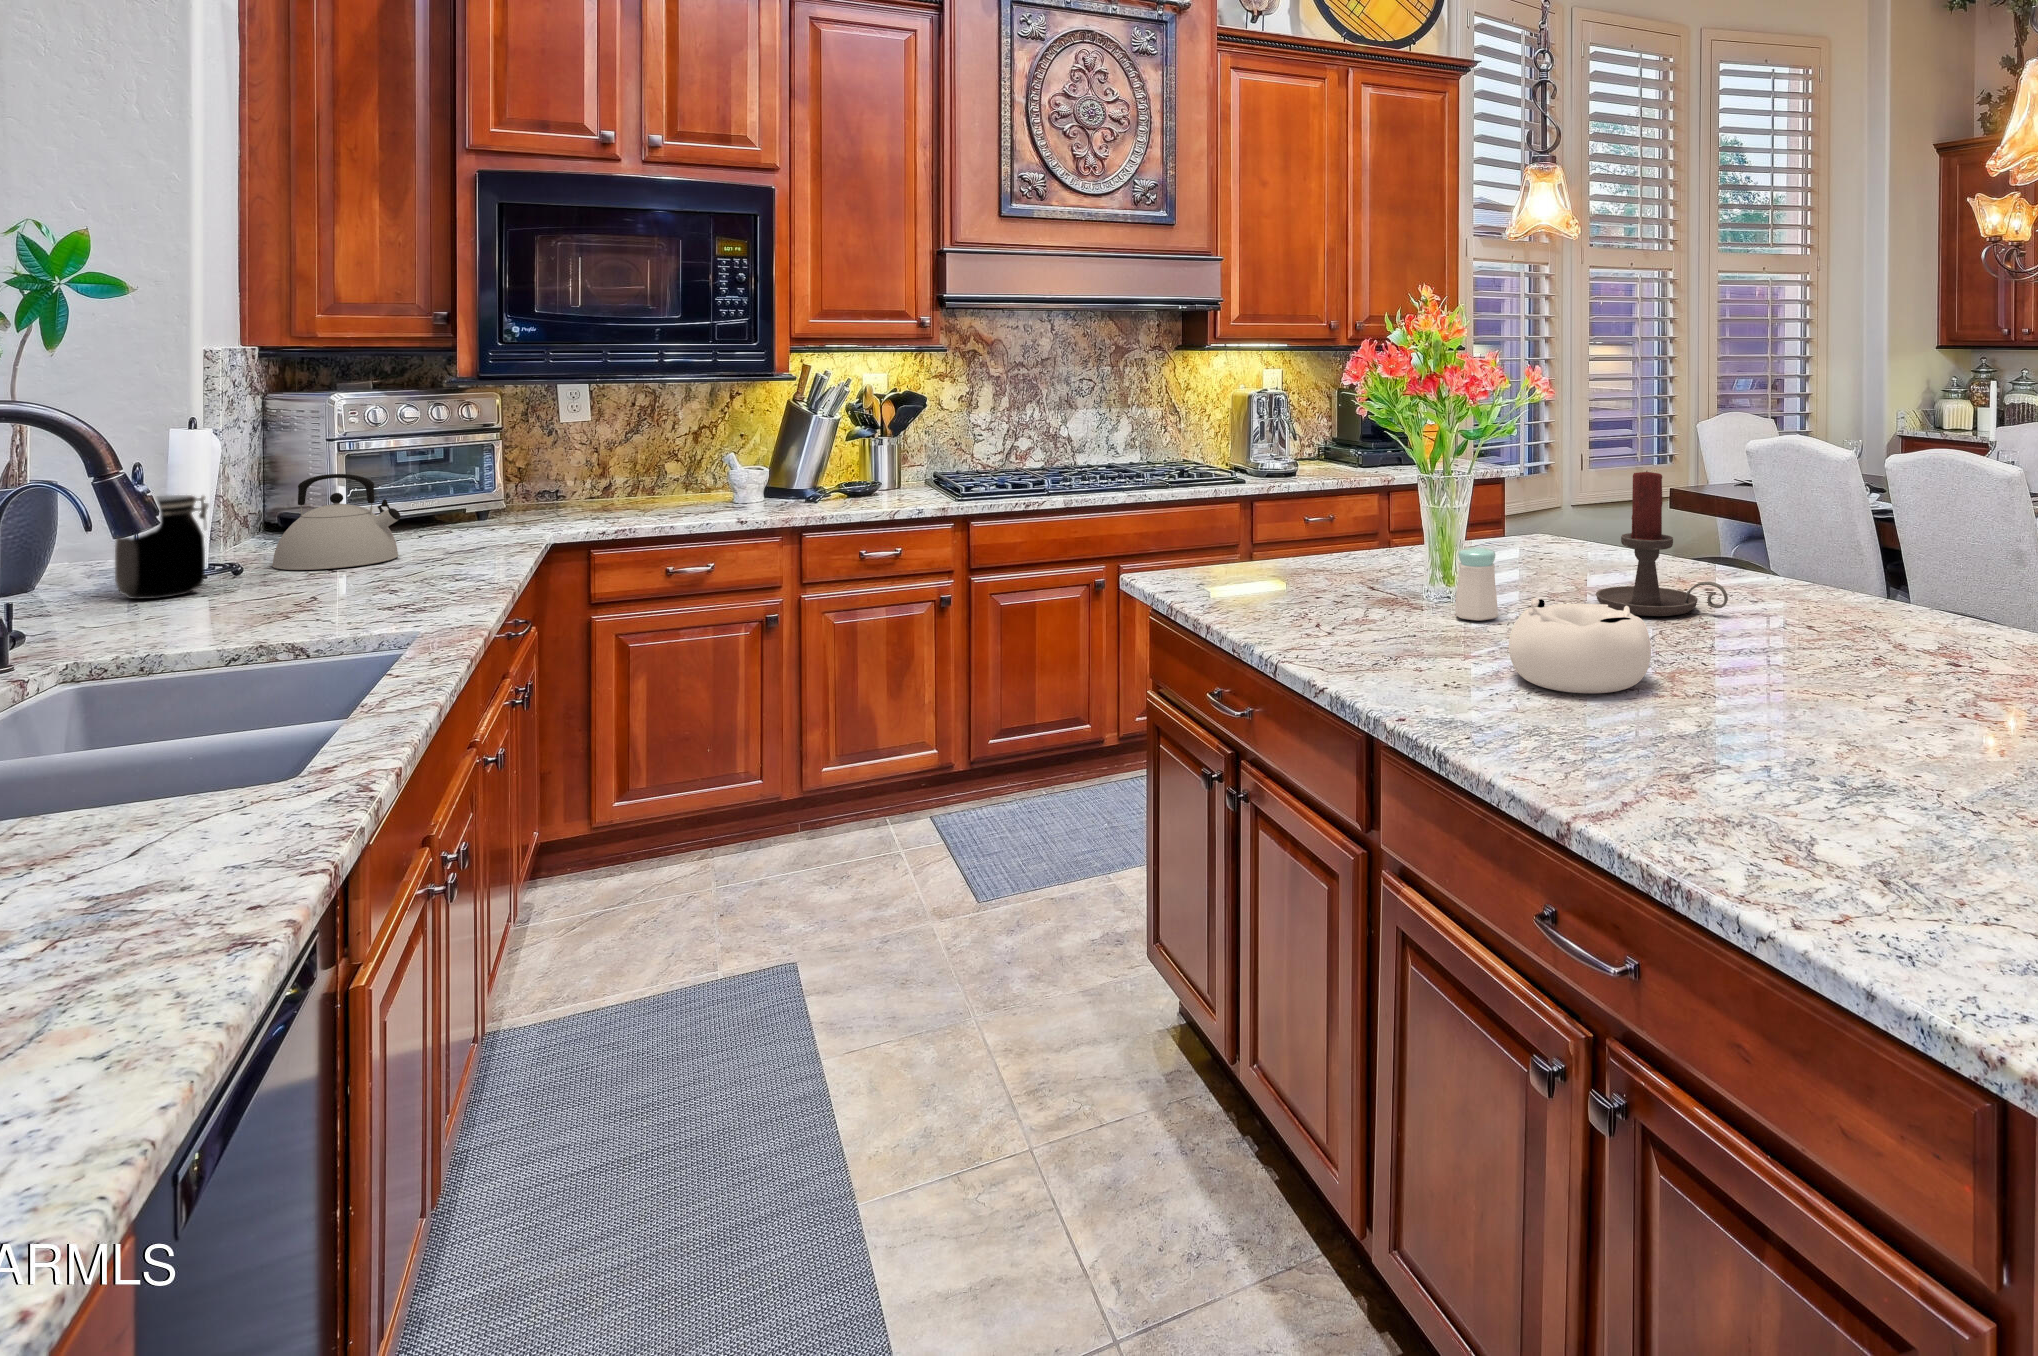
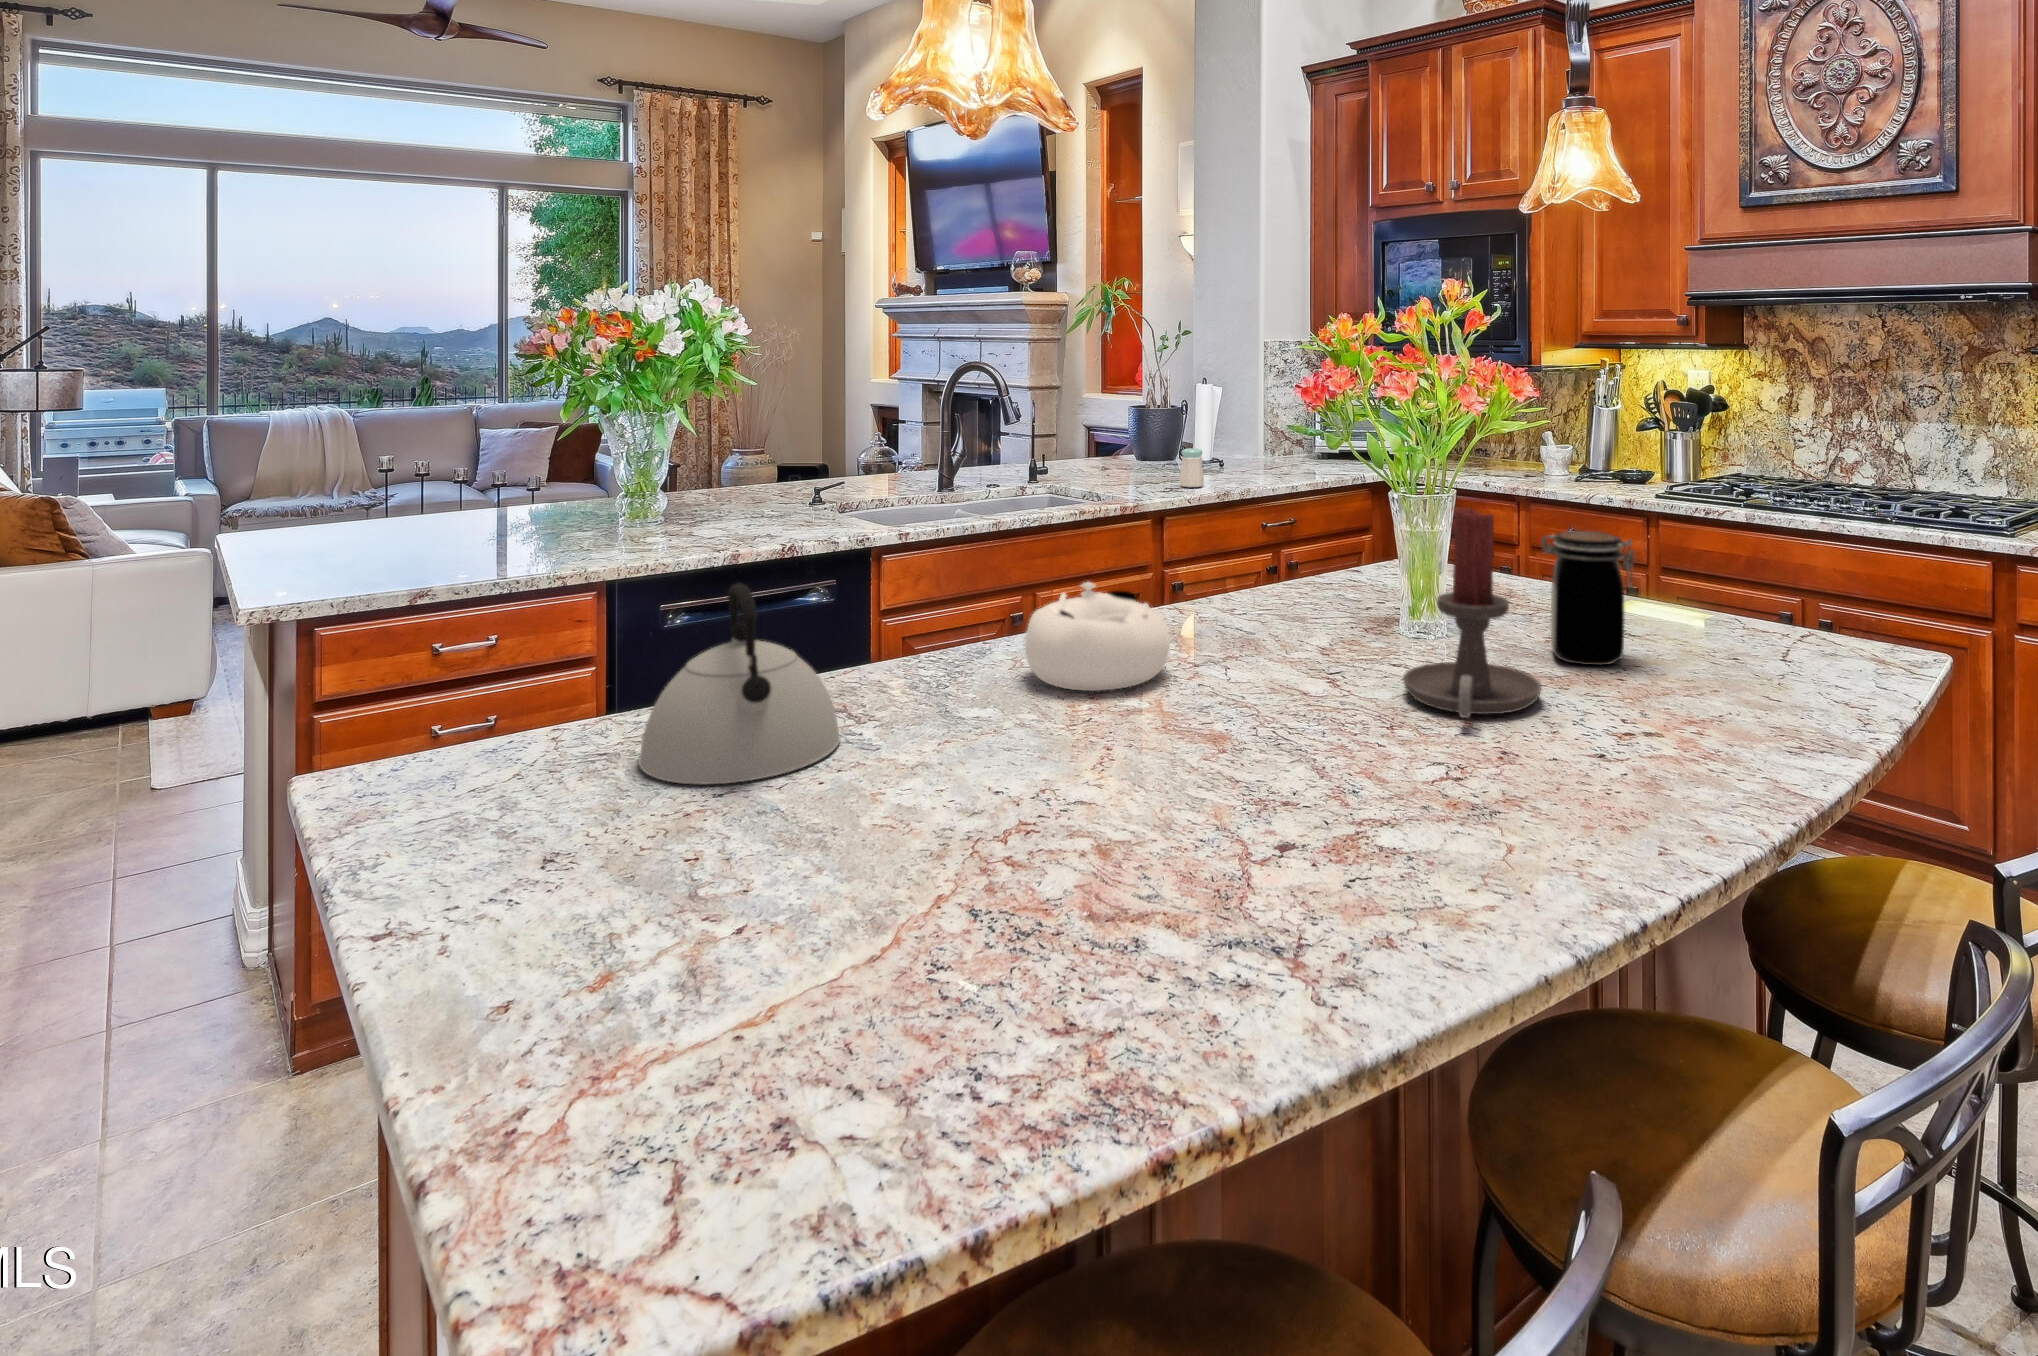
kettle: present [272,474,401,570] -> present [639,584,840,784]
jar: present [115,495,209,599] -> present [1542,531,1635,665]
salt shaker: present [1455,547,1498,620] -> present [1180,448,1204,487]

